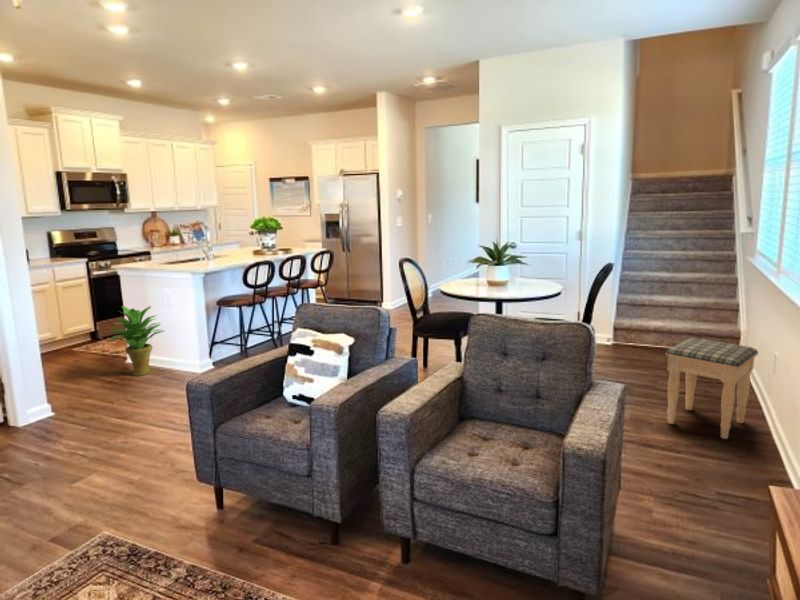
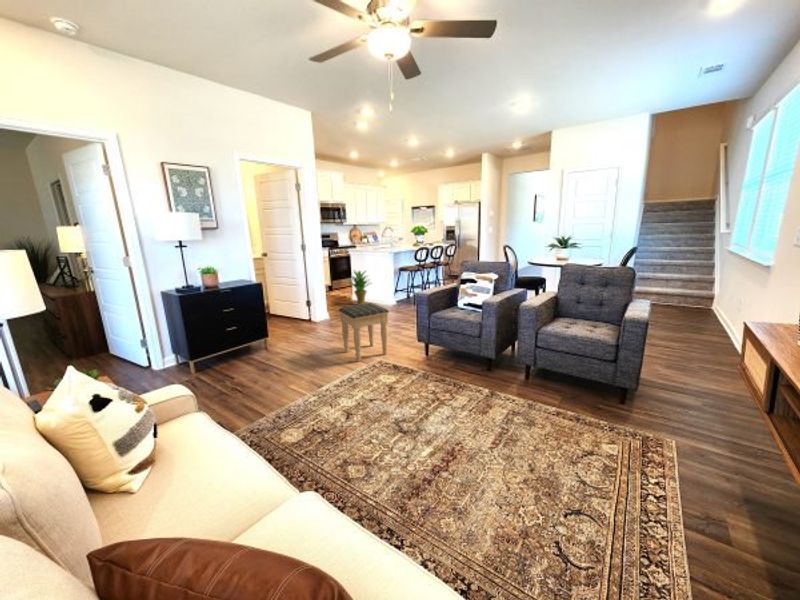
footstool: present [666,338,758,439] -> present [338,303,389,362]

